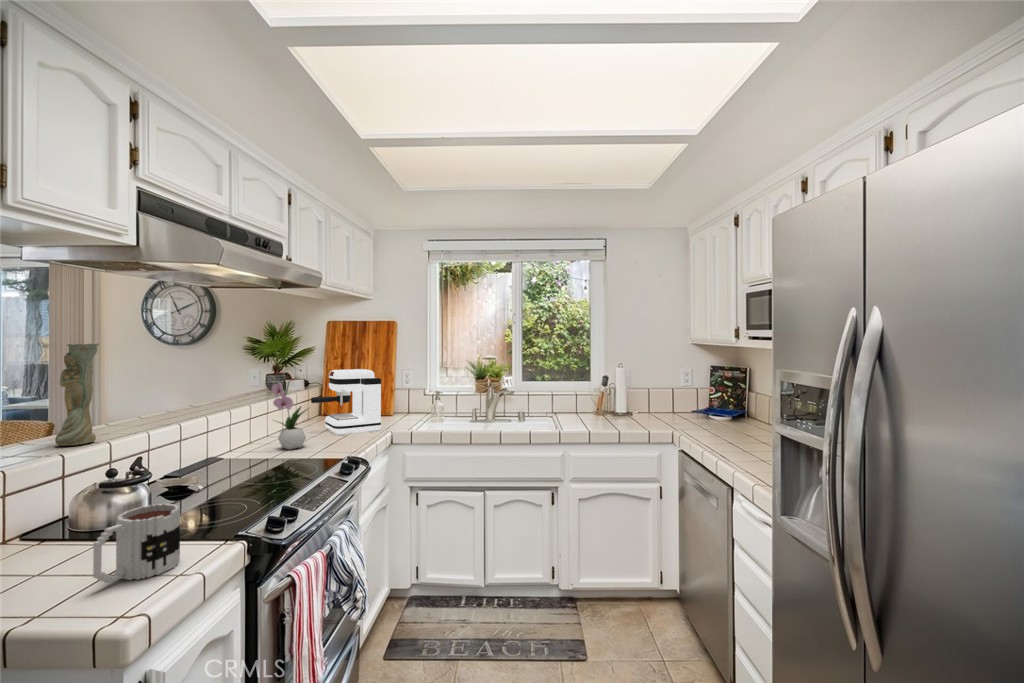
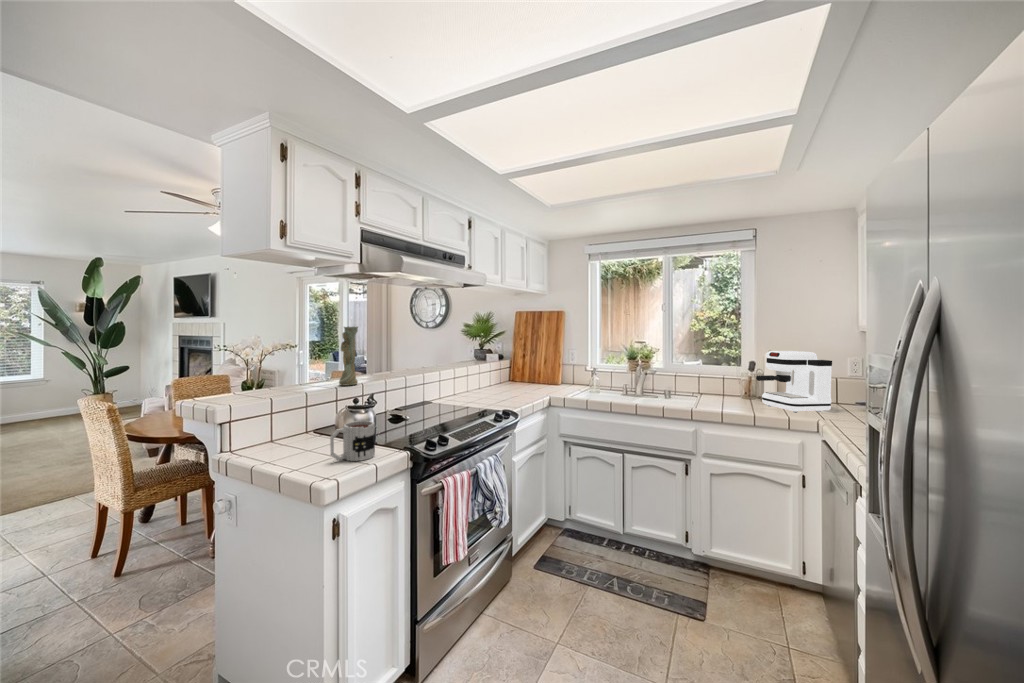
coffee maker: present [311,369,381,435] -> present [756,351,832,412]
flower arrangement: present [272,372,307,450] -> none [464,347,488,403]

